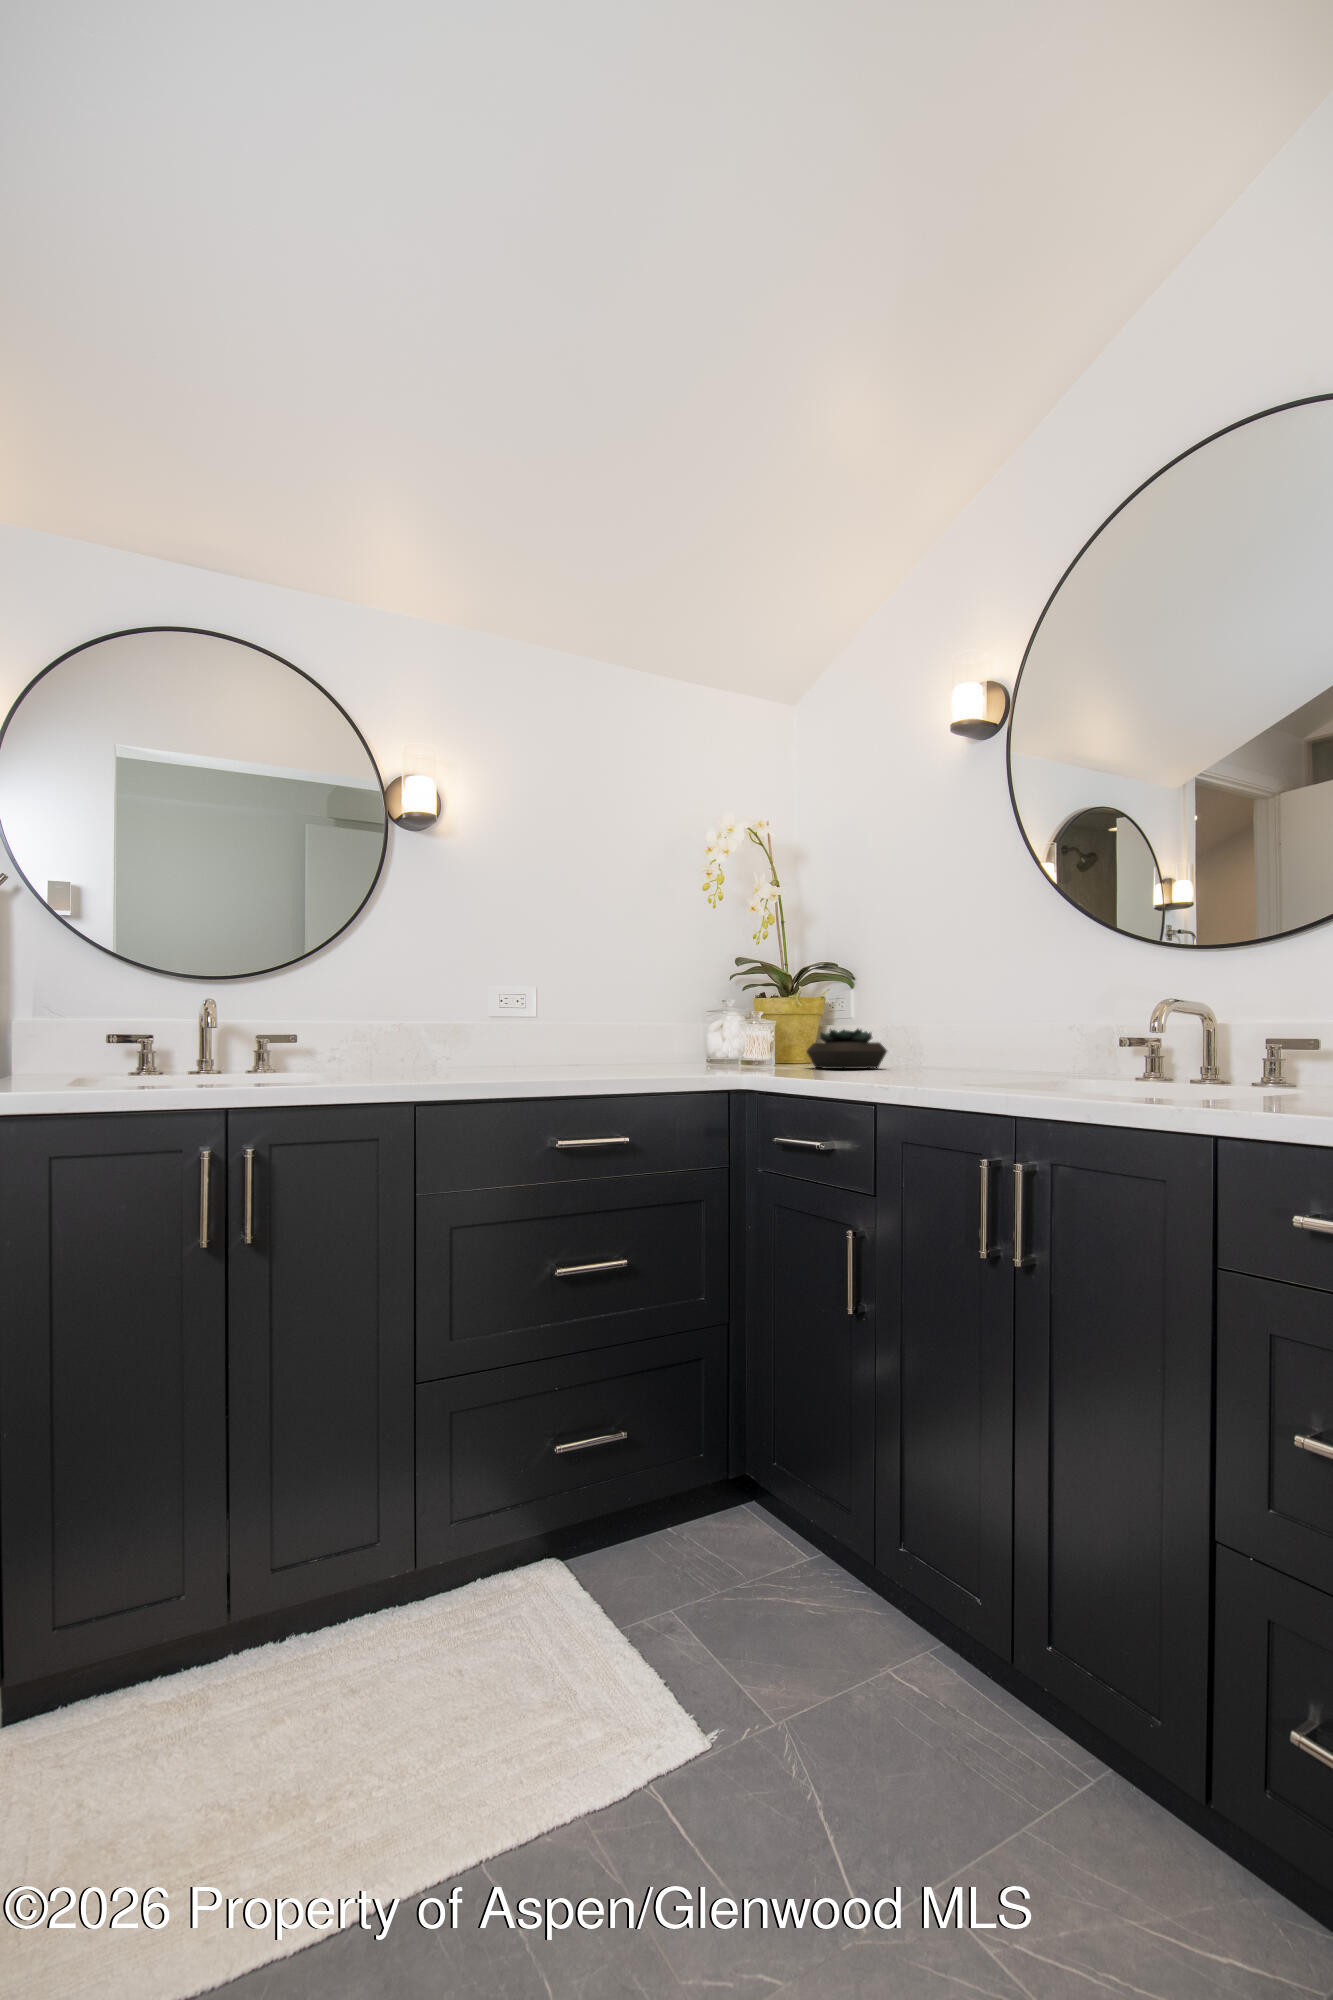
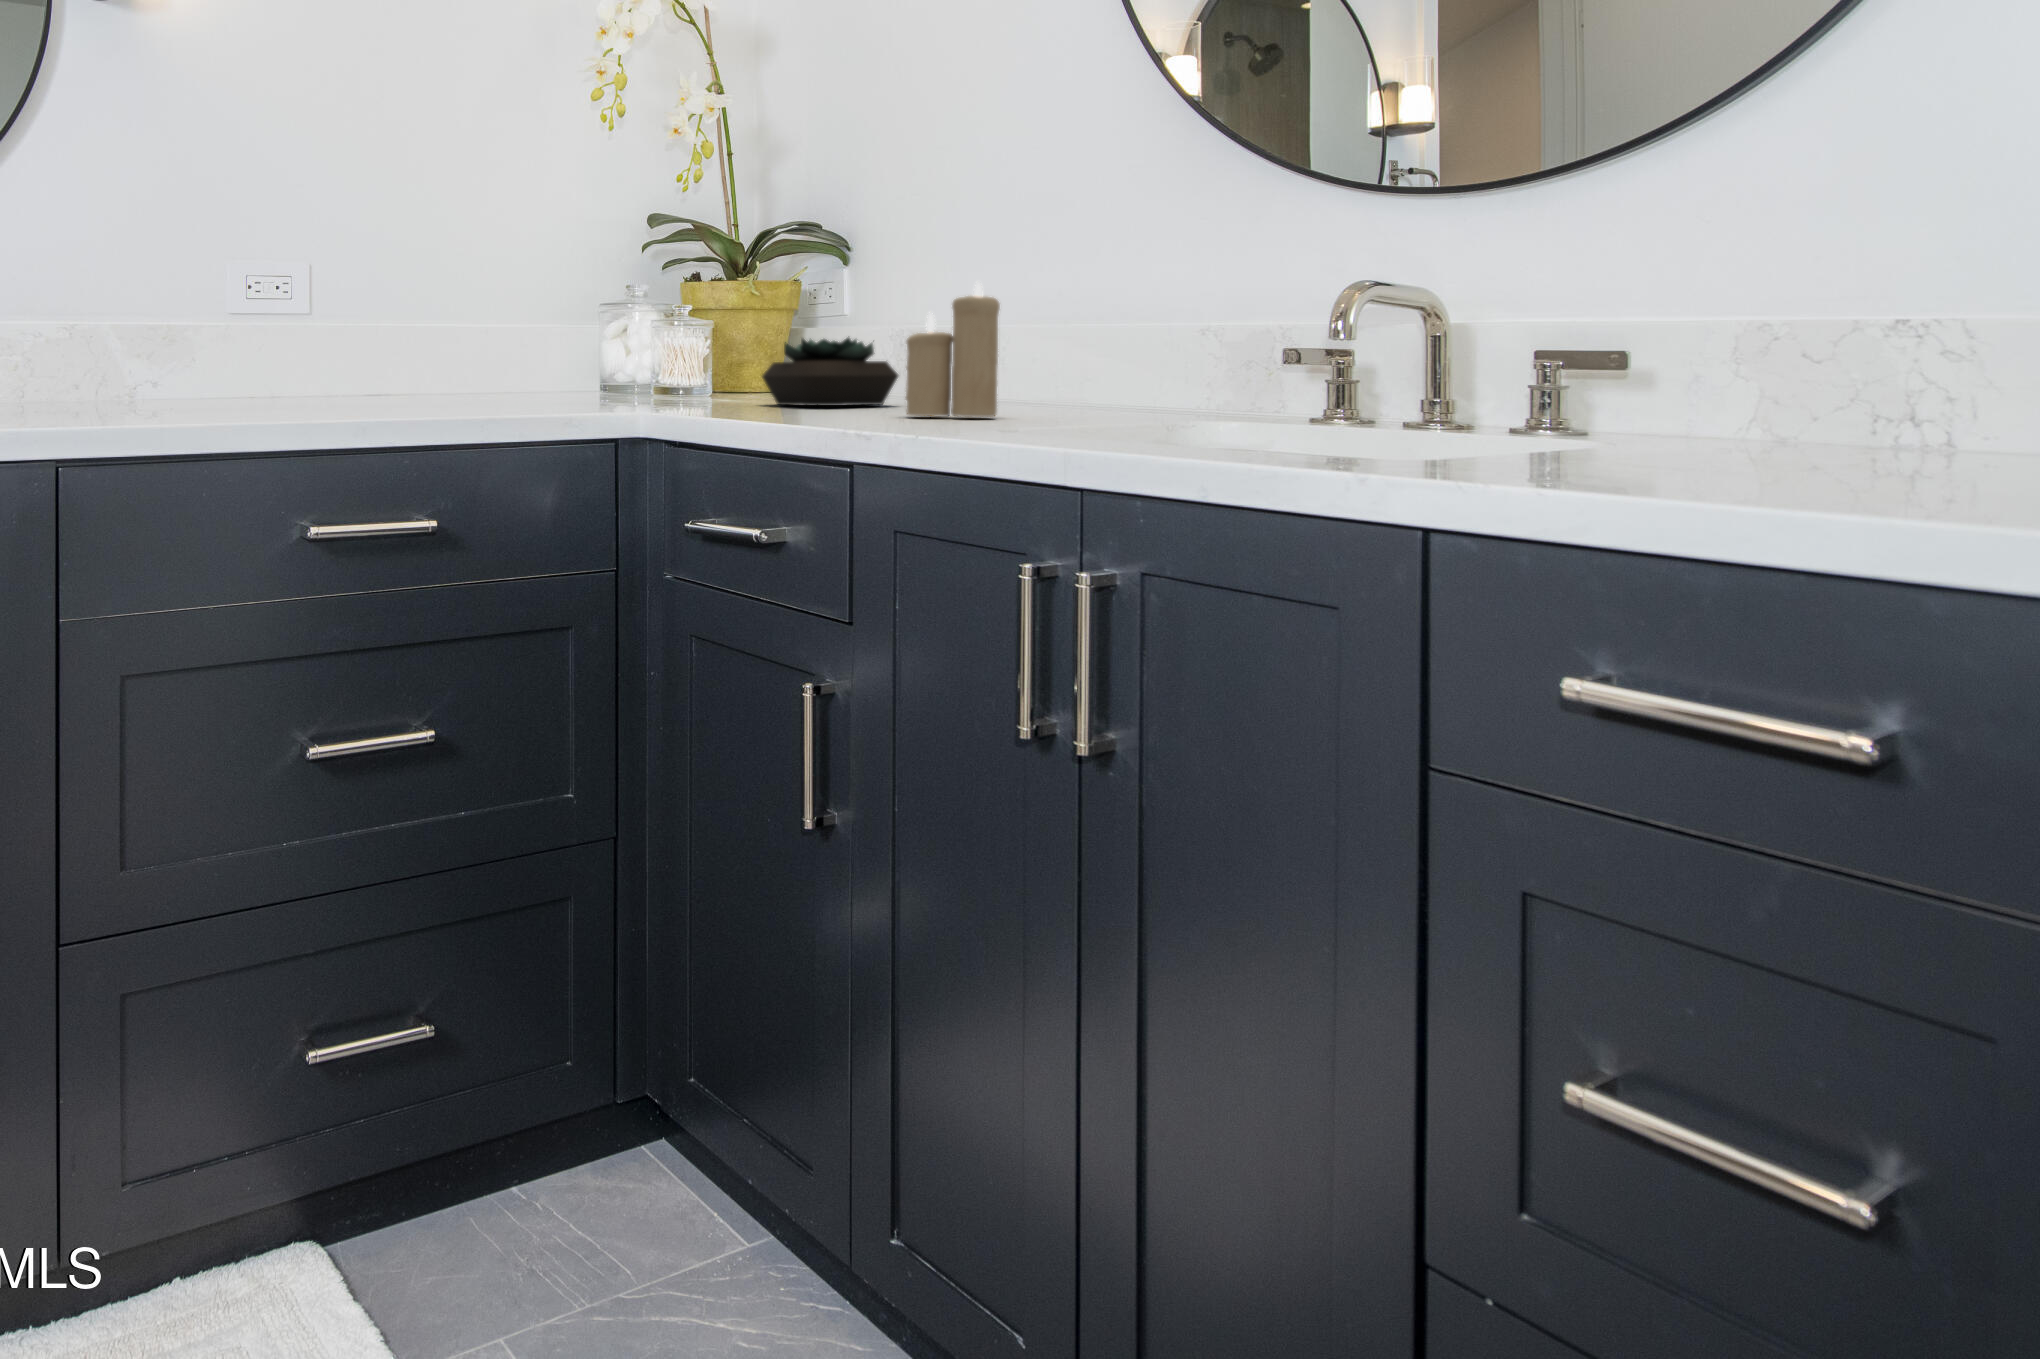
candle: none [897,997,952,1075] -> present [906,283,1000,417]

